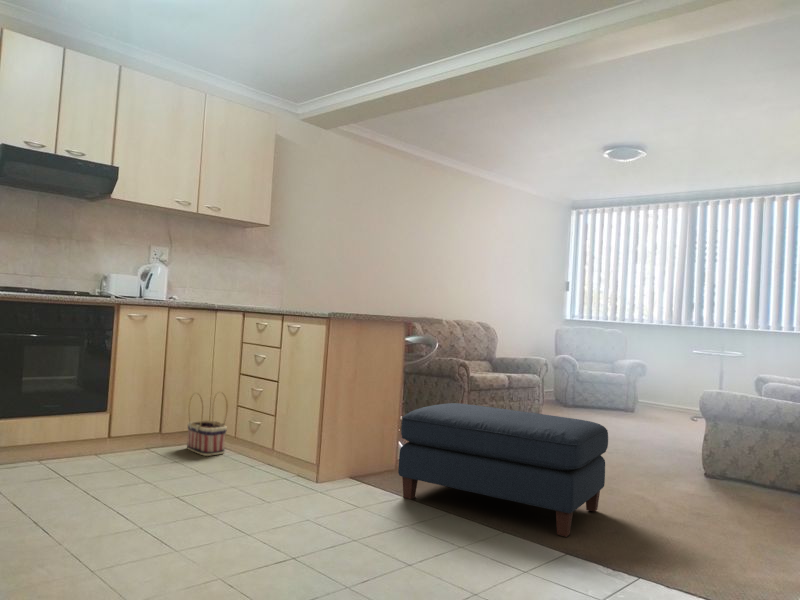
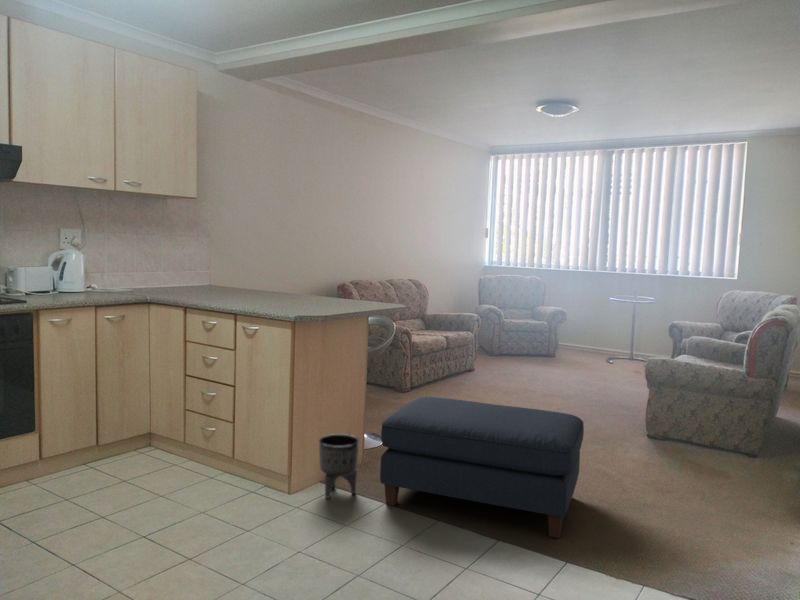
basket: present [187,392,228,456] -> none [130,395,177,469]
planter: none [345,430,383,489] -> present [319,434,359,498]

